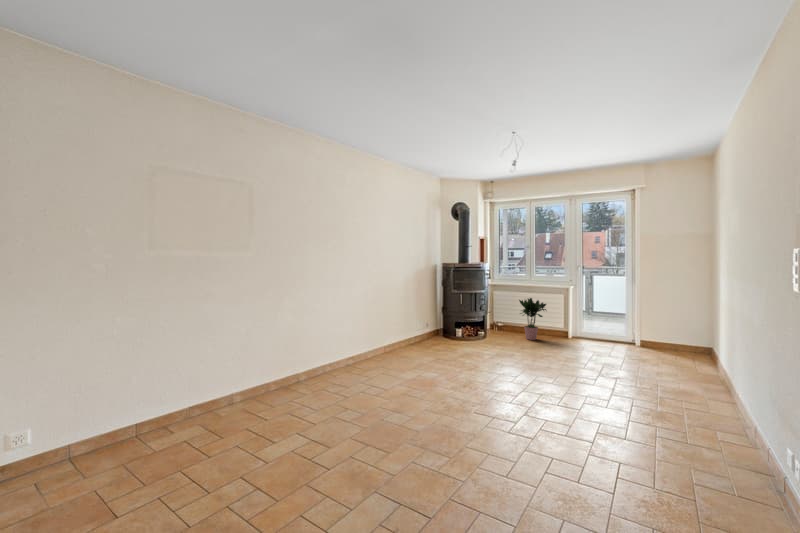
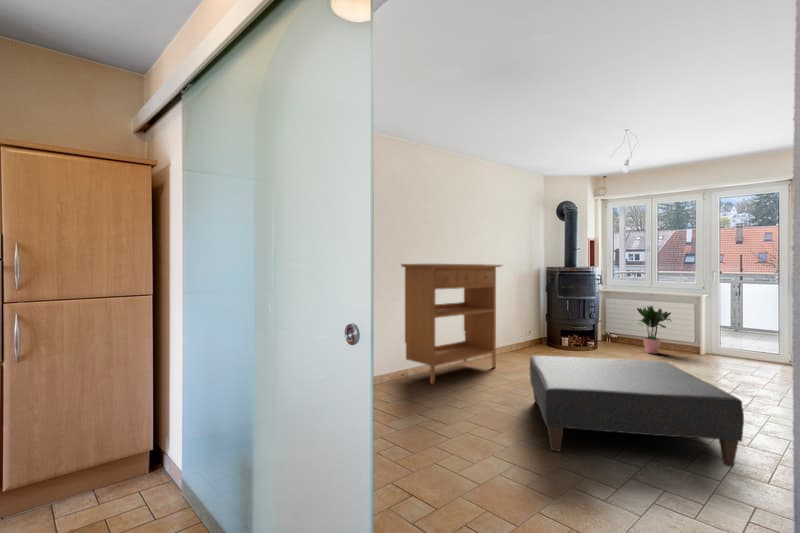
console table: none [294,265,402,392] -> present [401,264,503,384]
ottoman: none [428,358,622,468] -> present [530,356,744,467]

